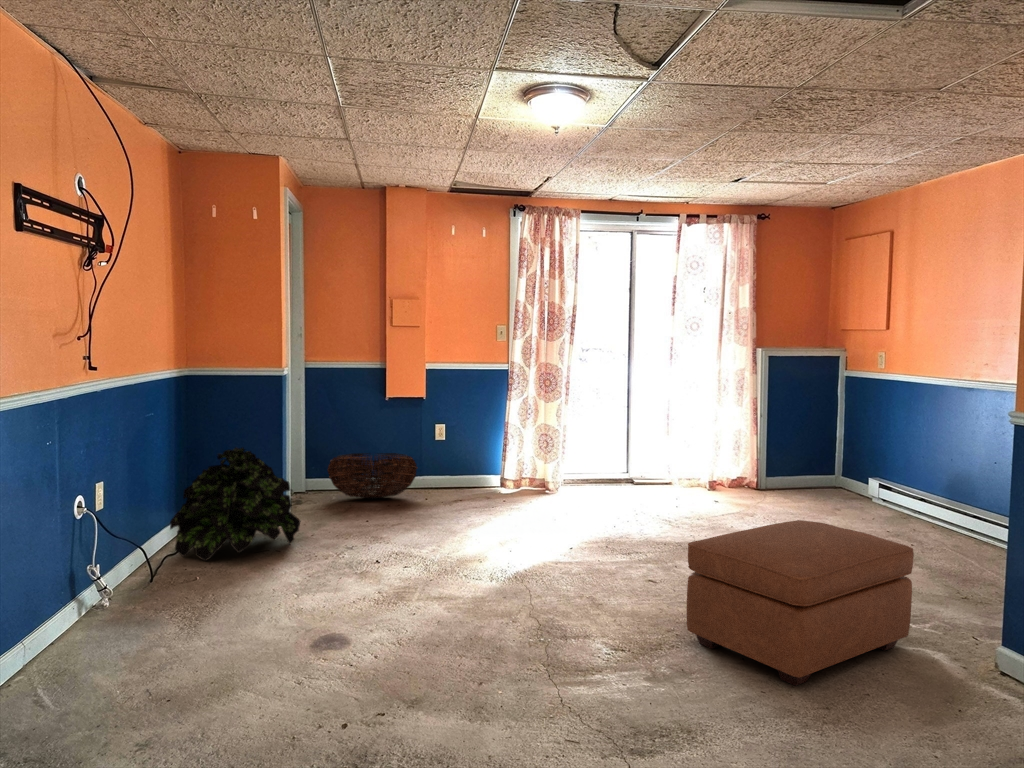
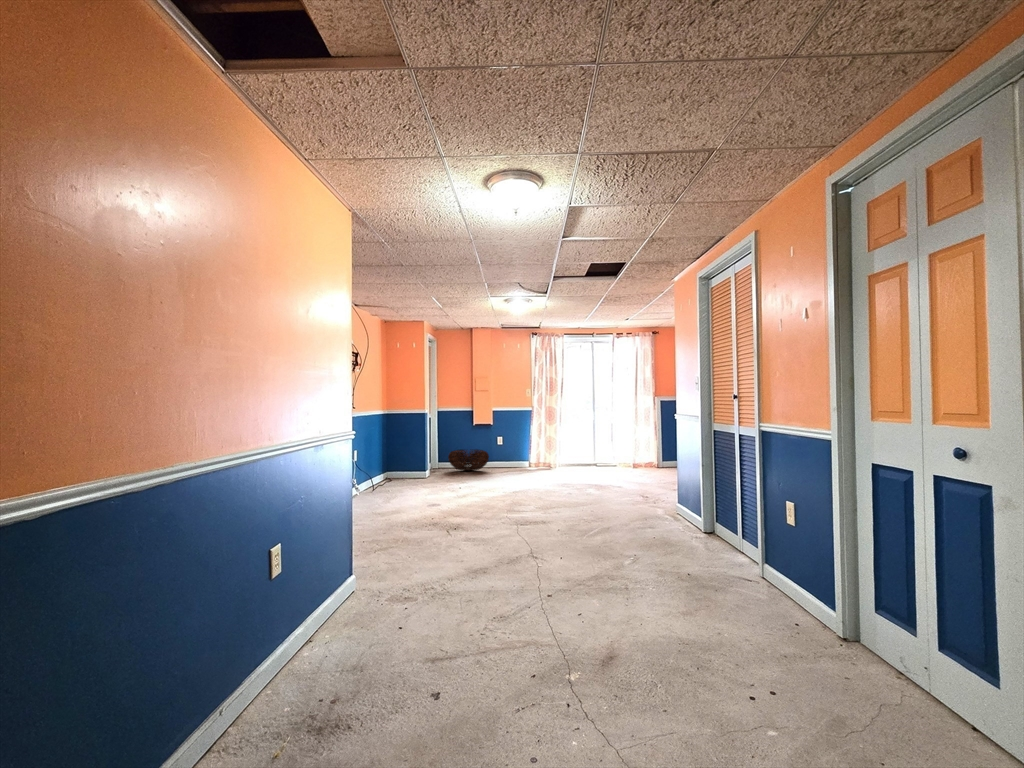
potted plant: present [170,448,301,561] -> none [377,442,431,488]
ottoman: present [687,520,914,686] -> none [570,463,664,521]

